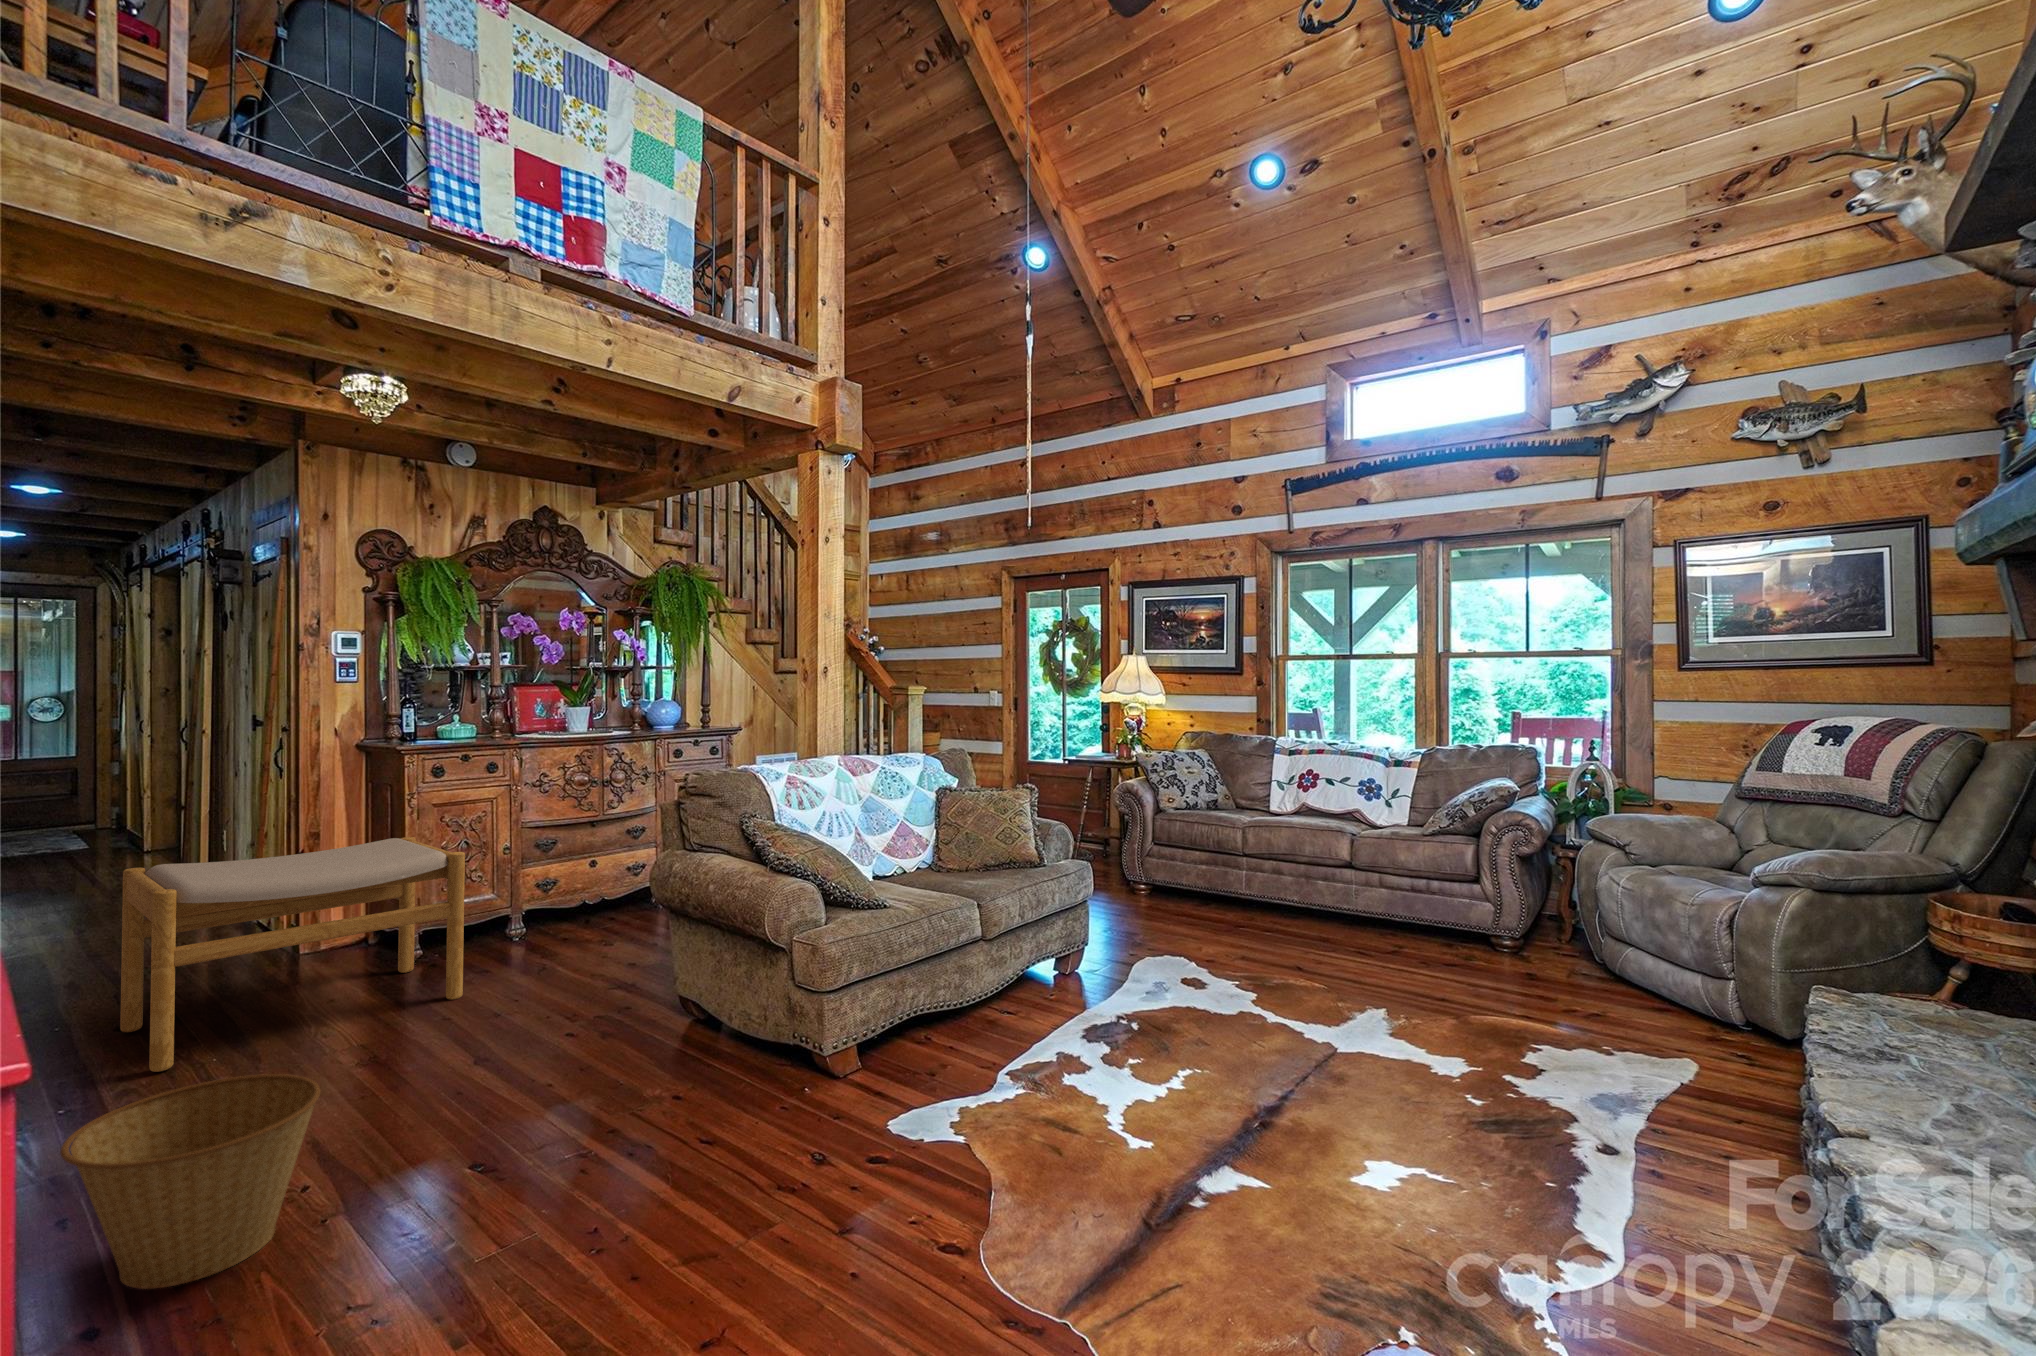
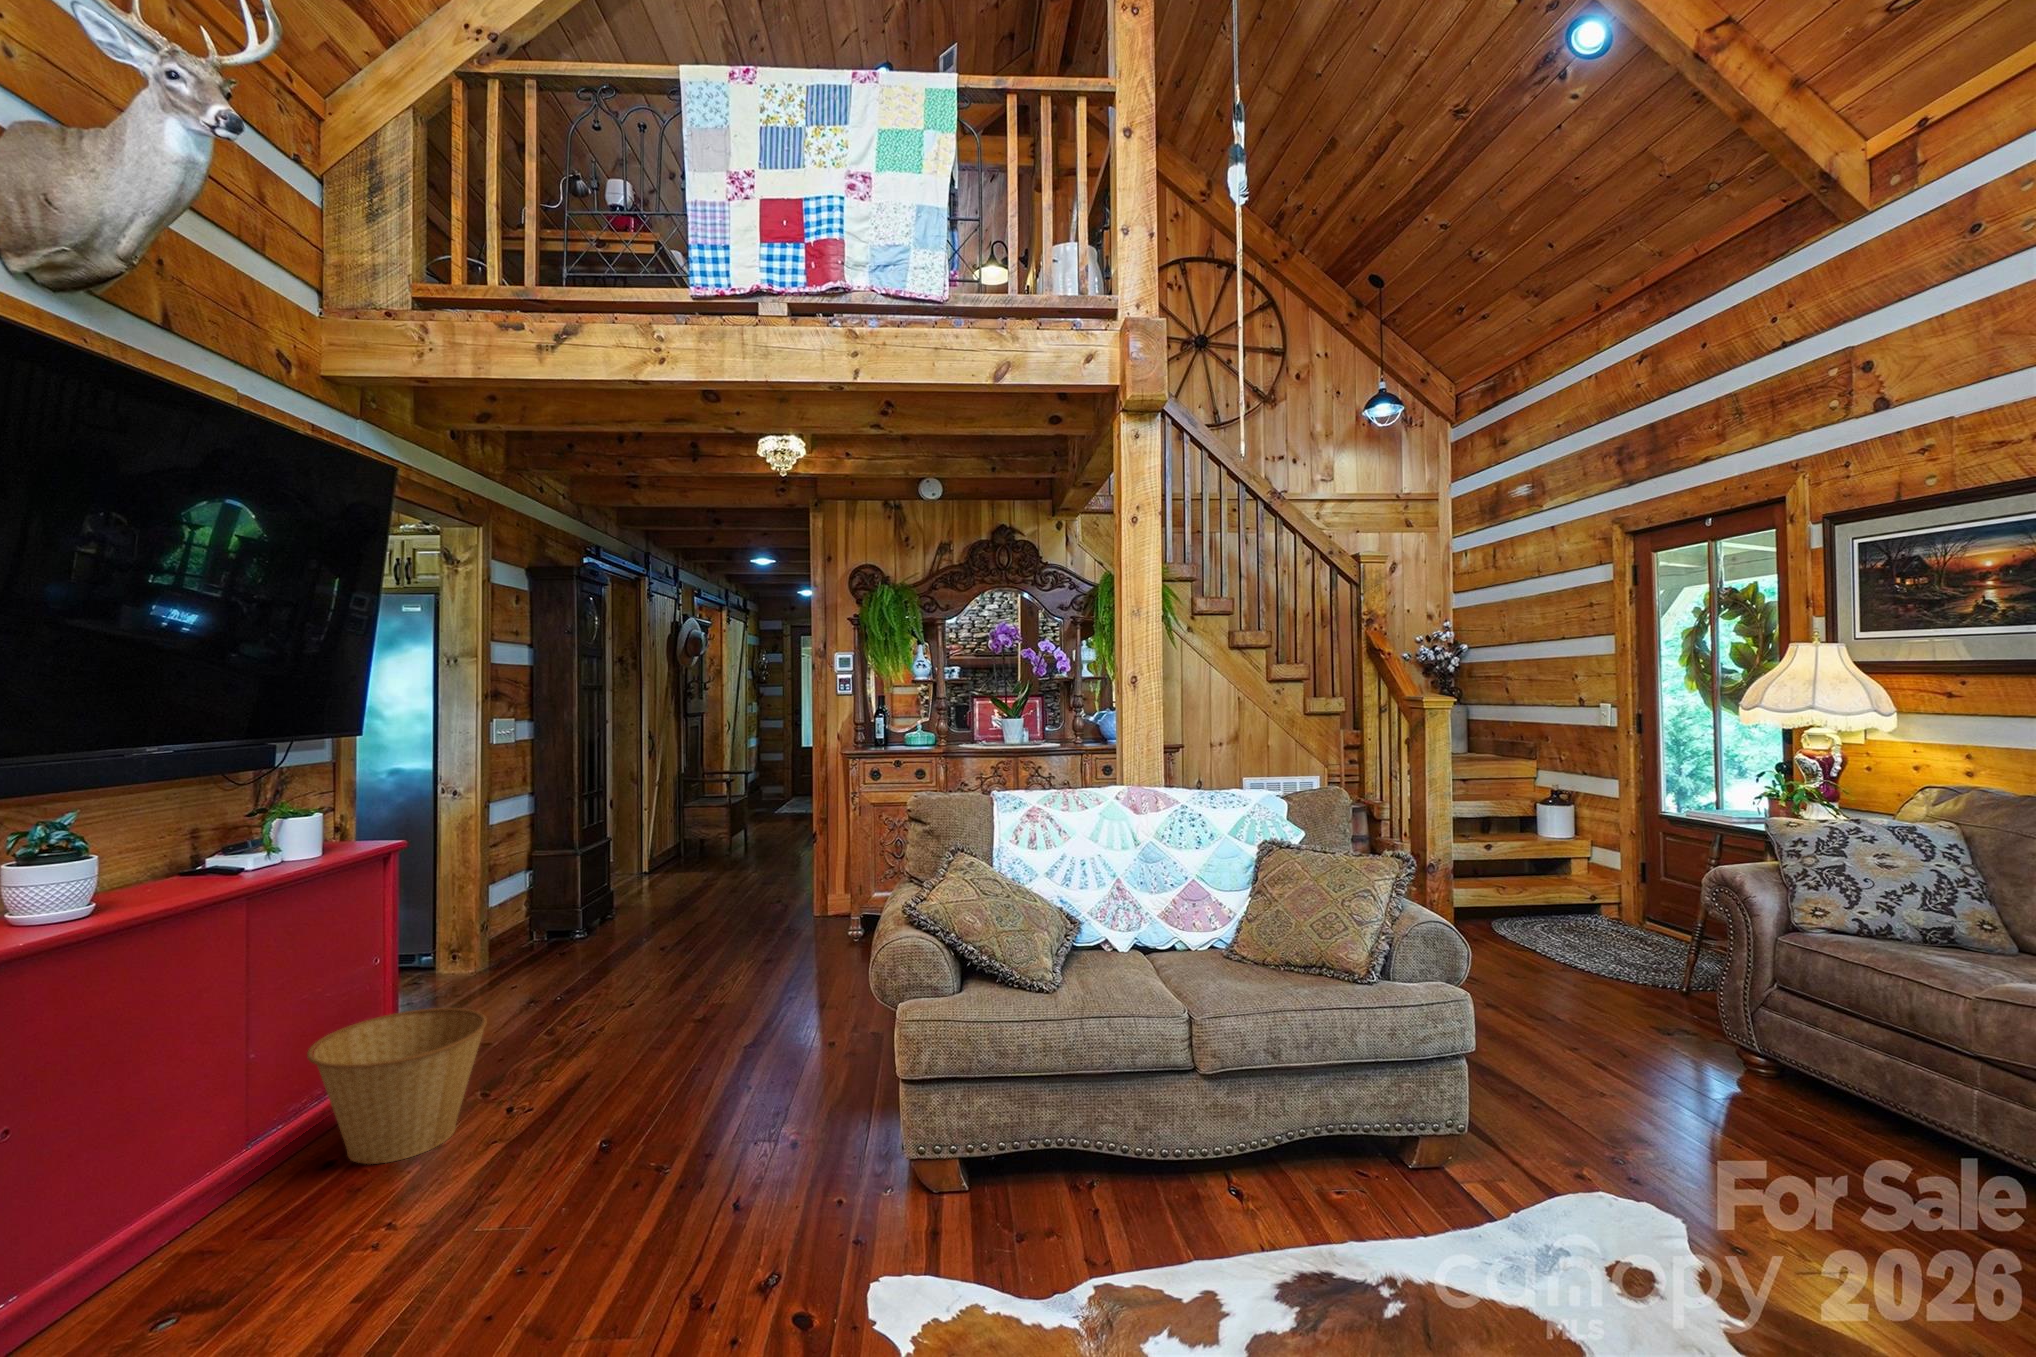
footstool: present [120,837,465,1072] -> none [618,829,844,985]

